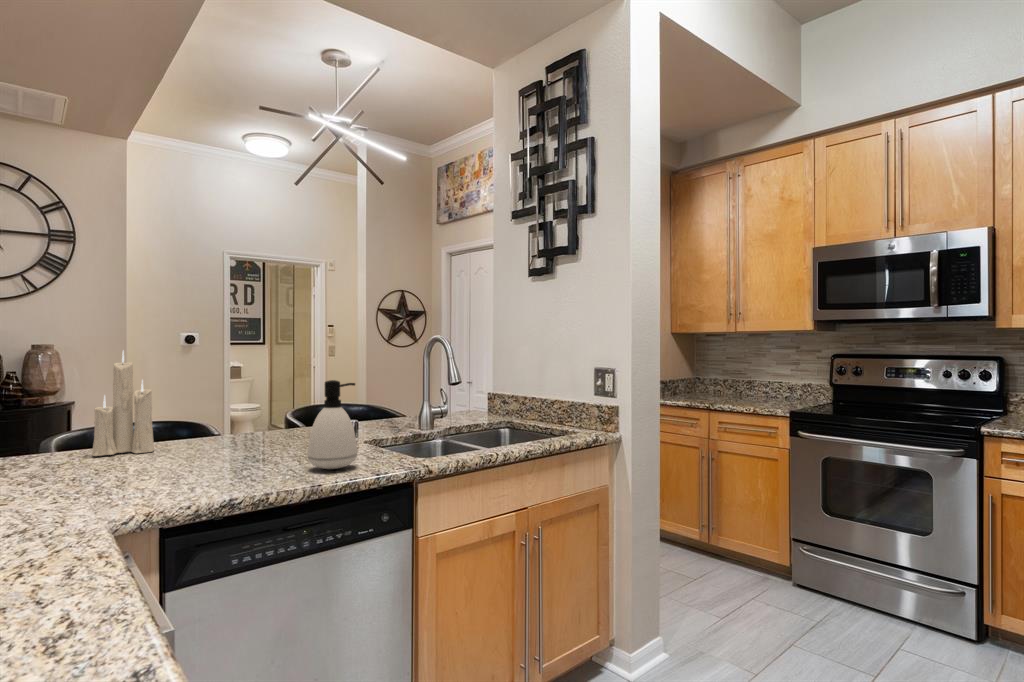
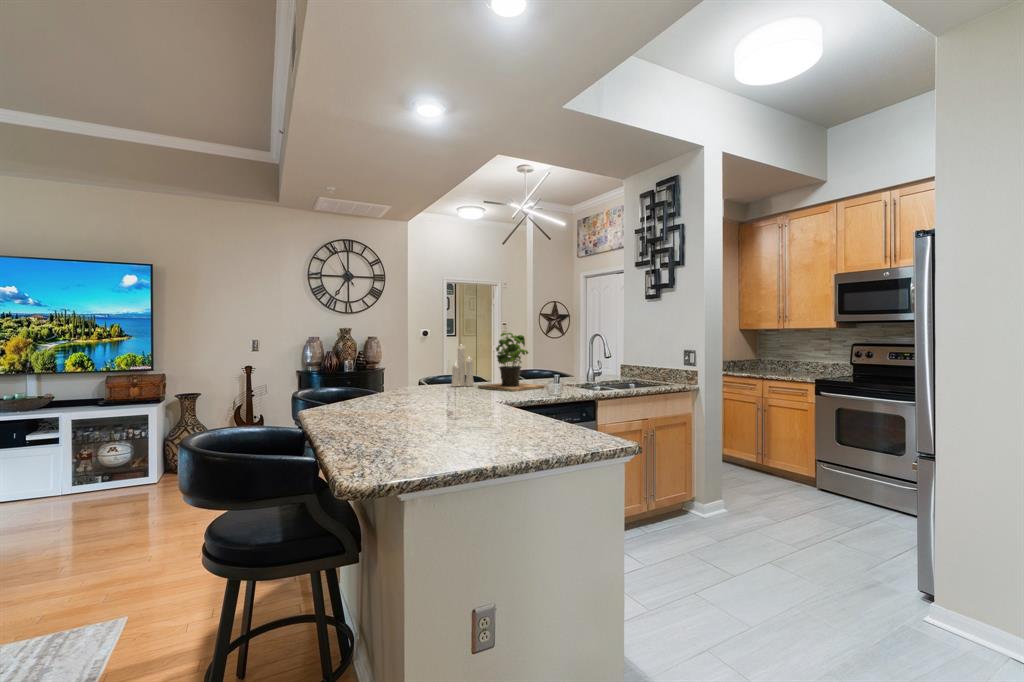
potted plant: none [145,332,310,473] -> present [478,333,545,392]
soap dispenser: present [308,380,357,469] -> none [552,354,572,392]

